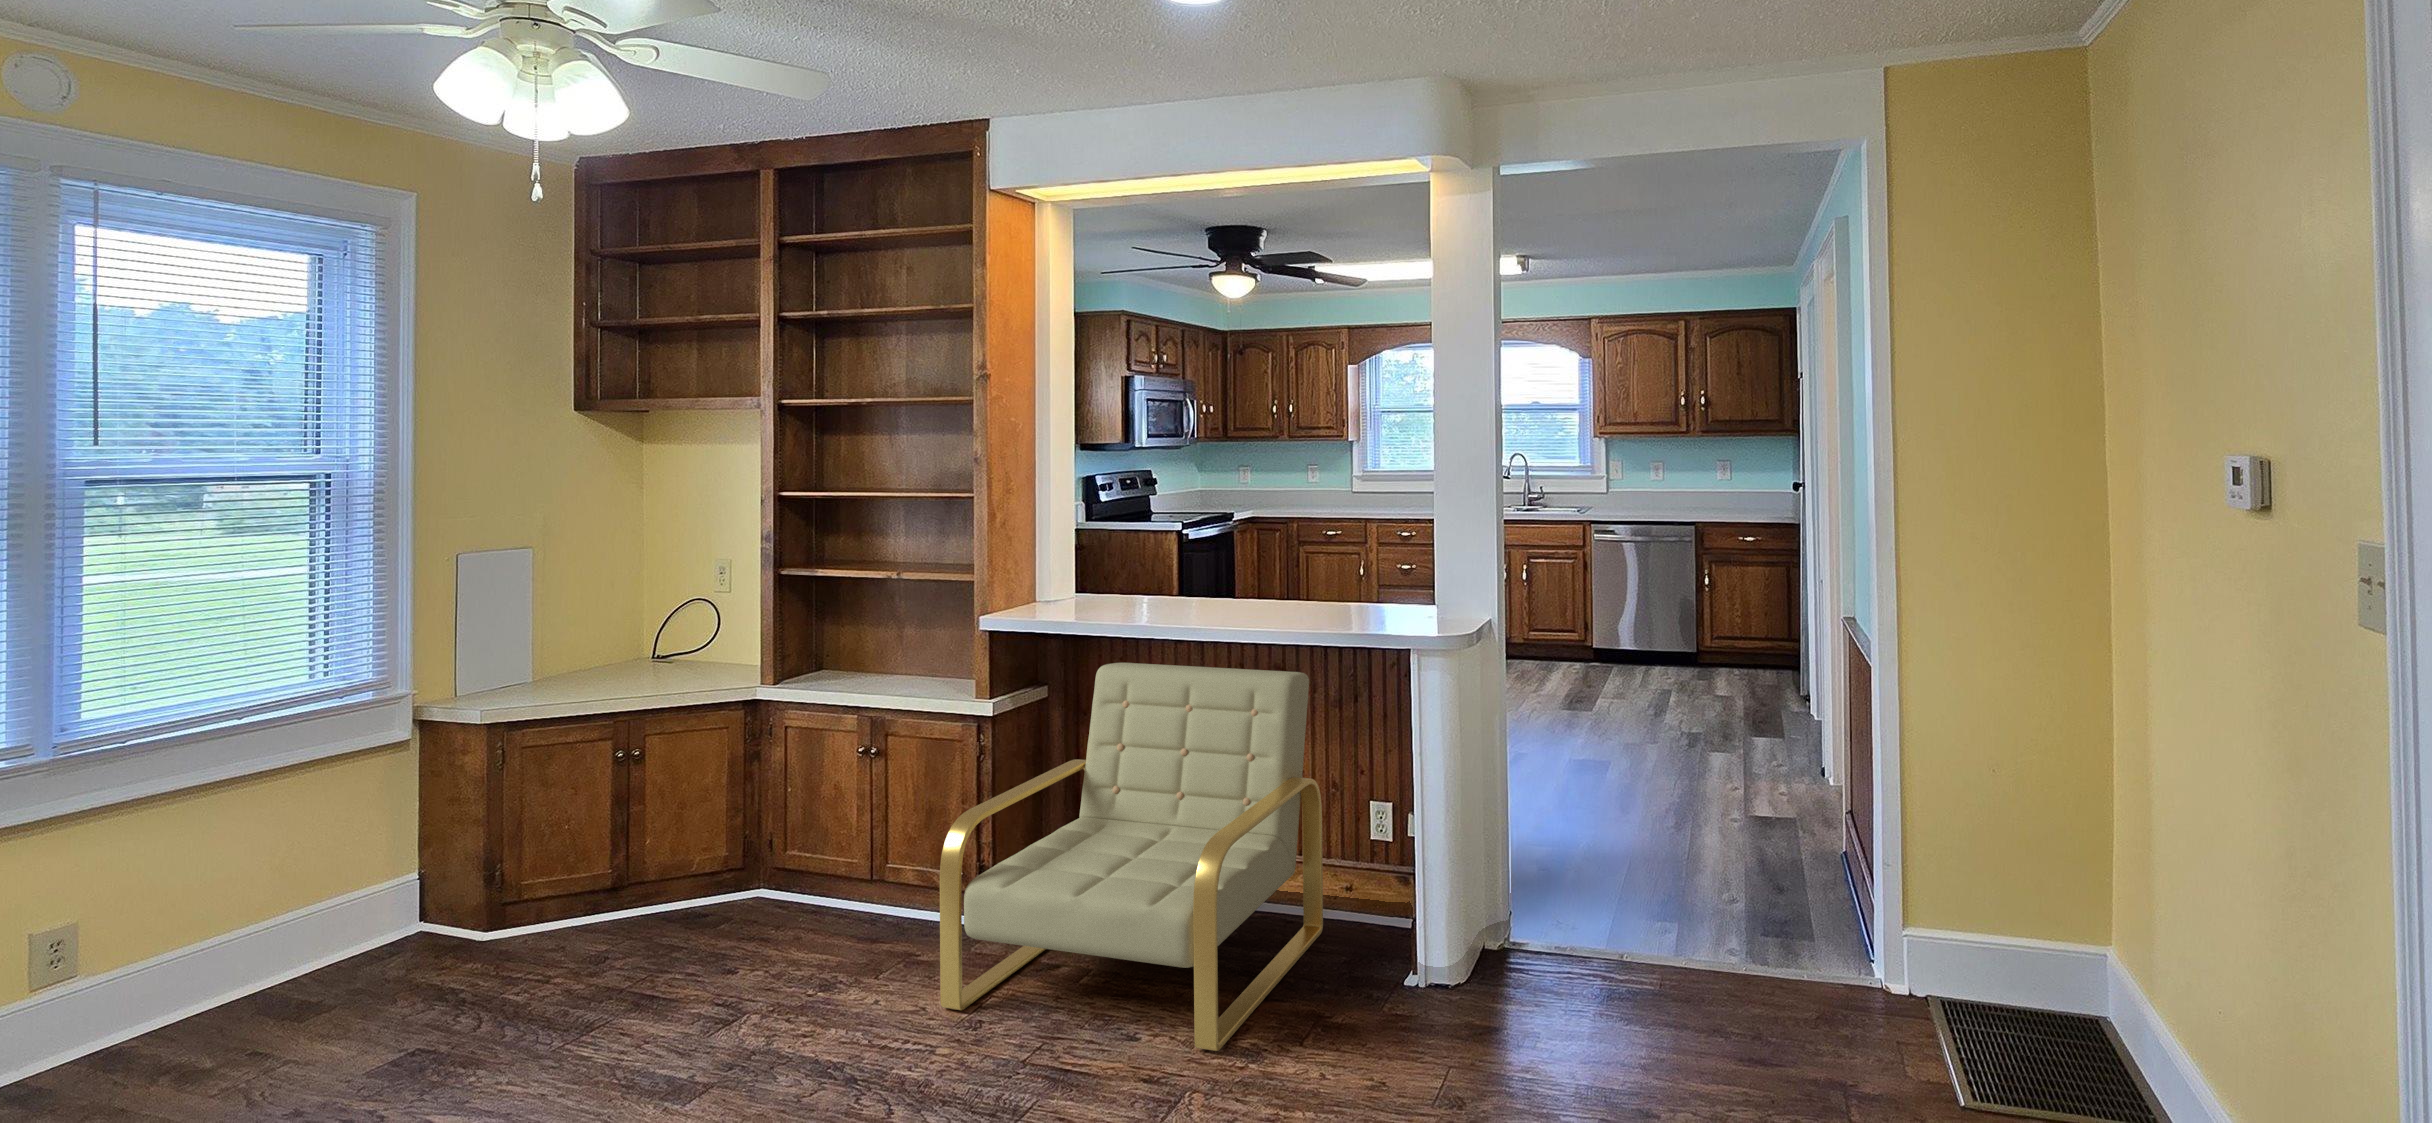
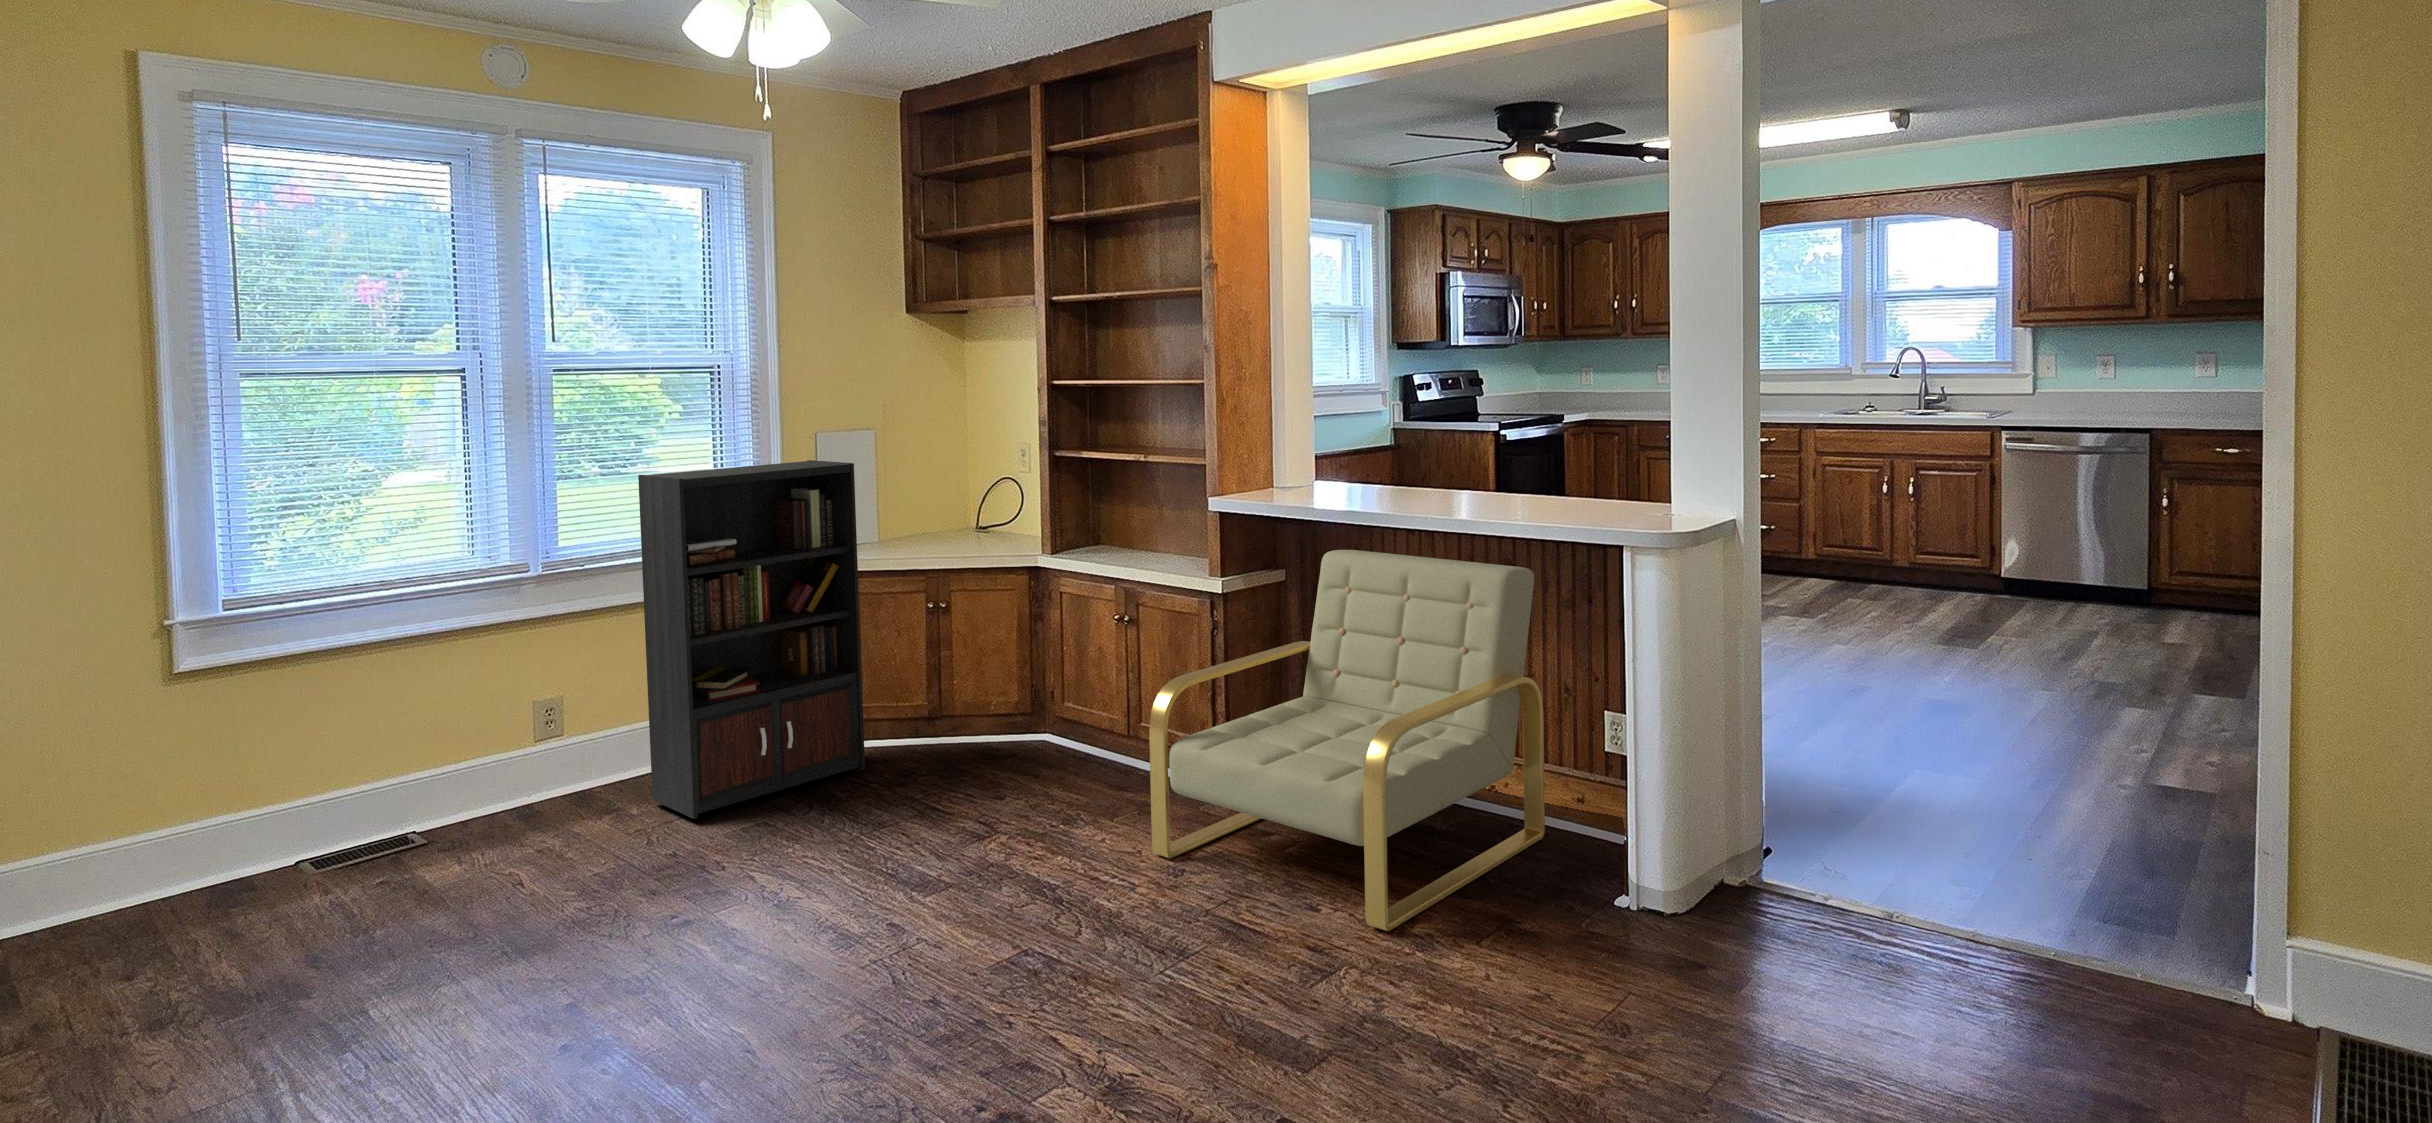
bookcase: none [240,588,542,1056] -> present [638,460,865,819]

